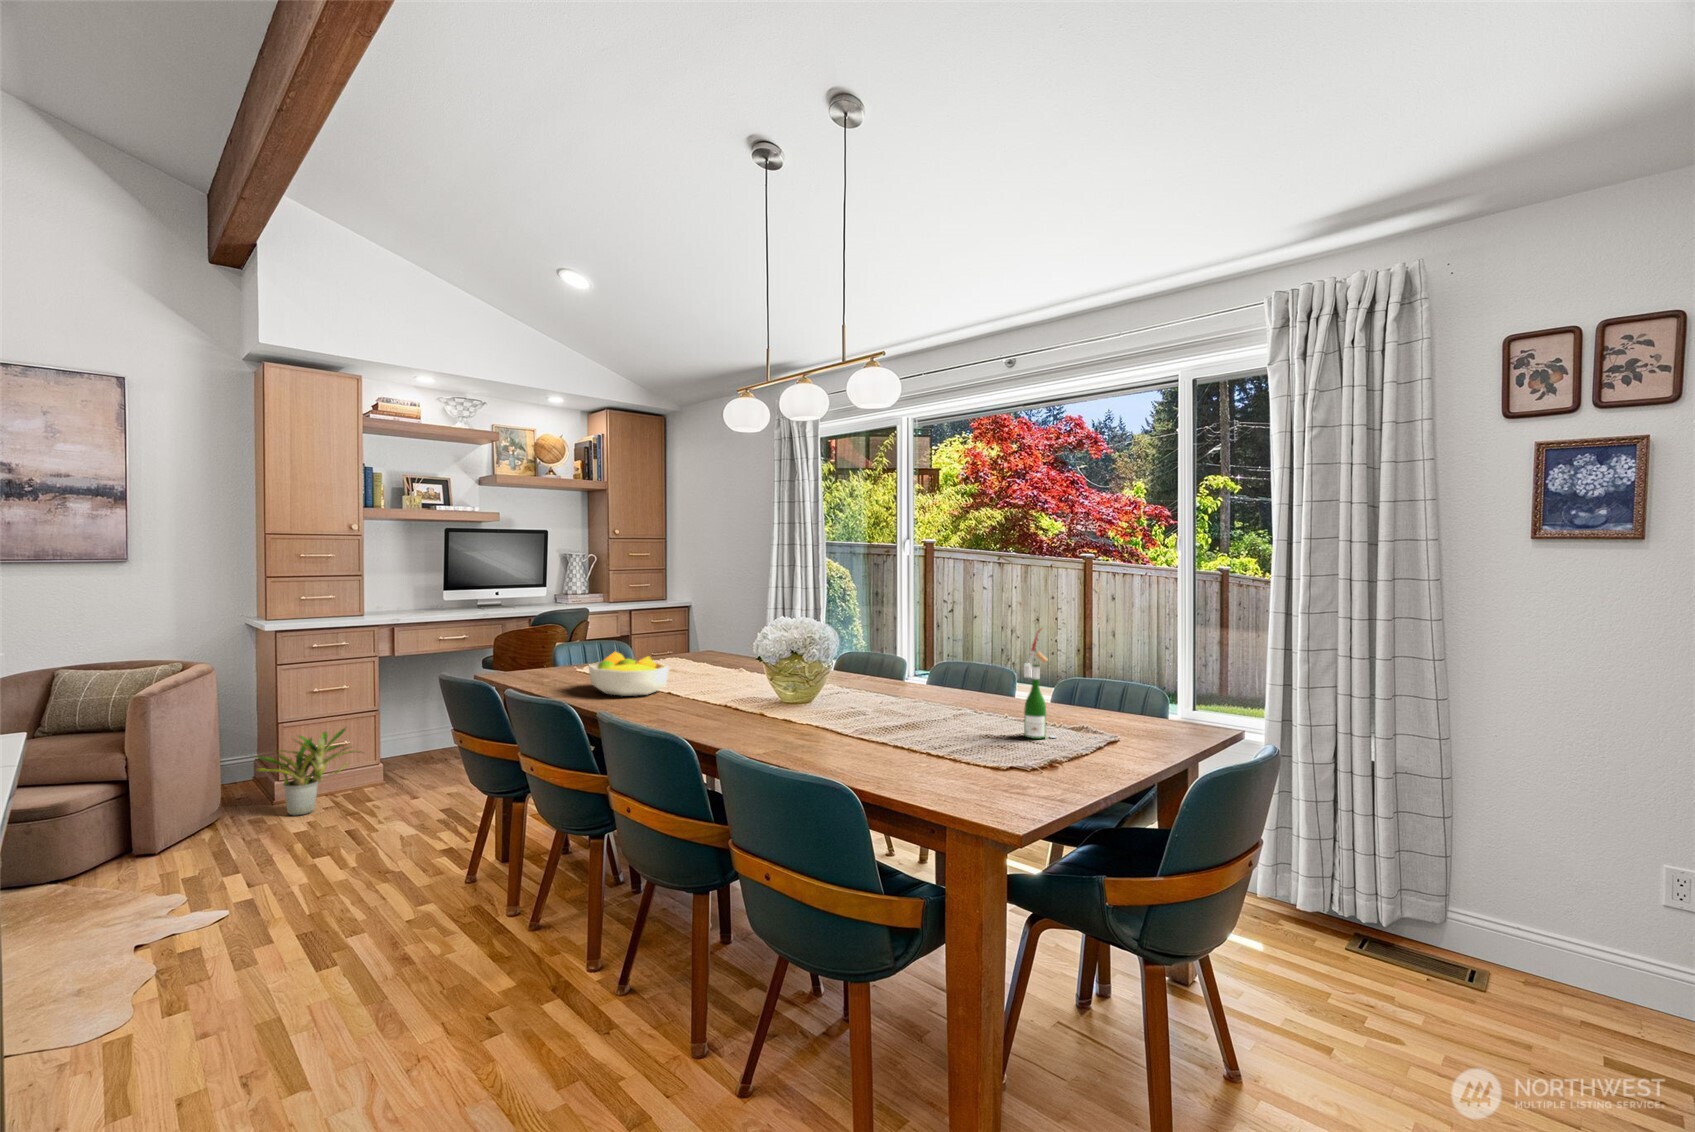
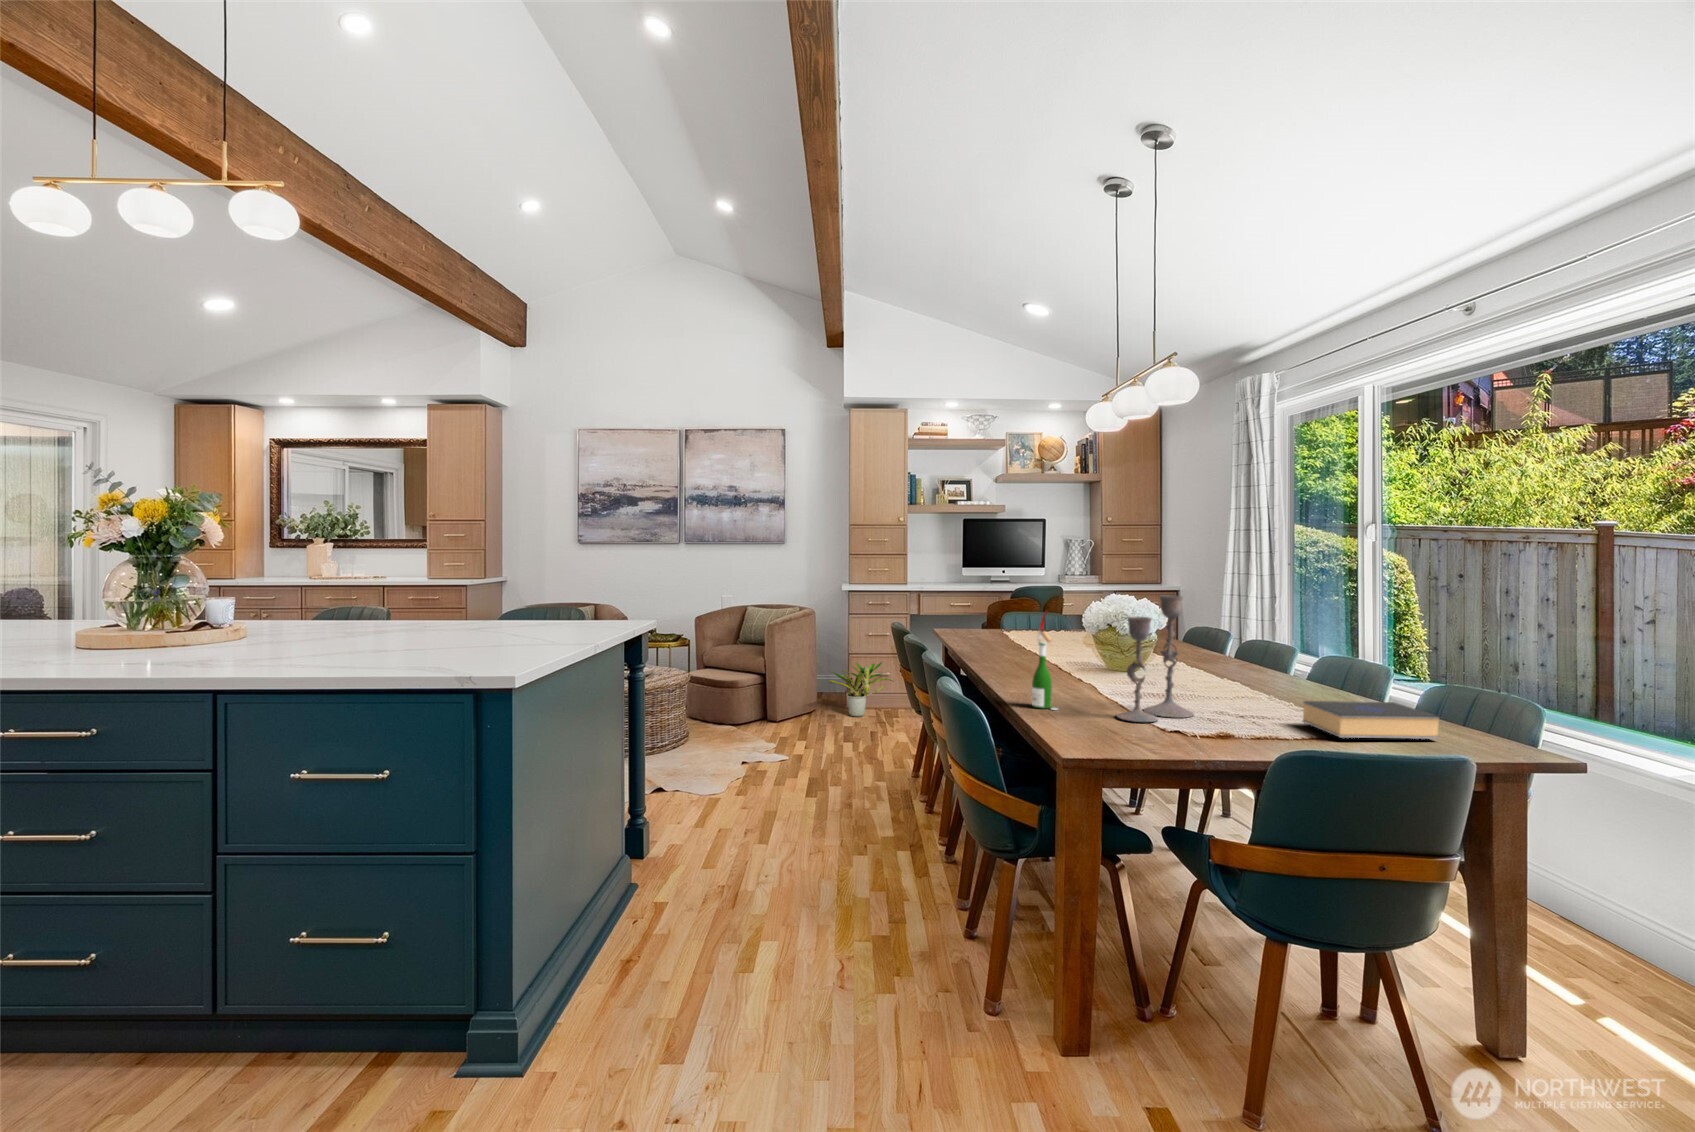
candlestick: none [930,611,985,759] -> present [1117,595,1194,722]
wine bottle: present [1024,629,1056,739] -> present [1032,612,1057,710]
fruit bowl: present [589,652,668,696] -> none [975,618,1030,653]
book: none [1072,697,1170,739] -> present [1303,701,1439,740]

